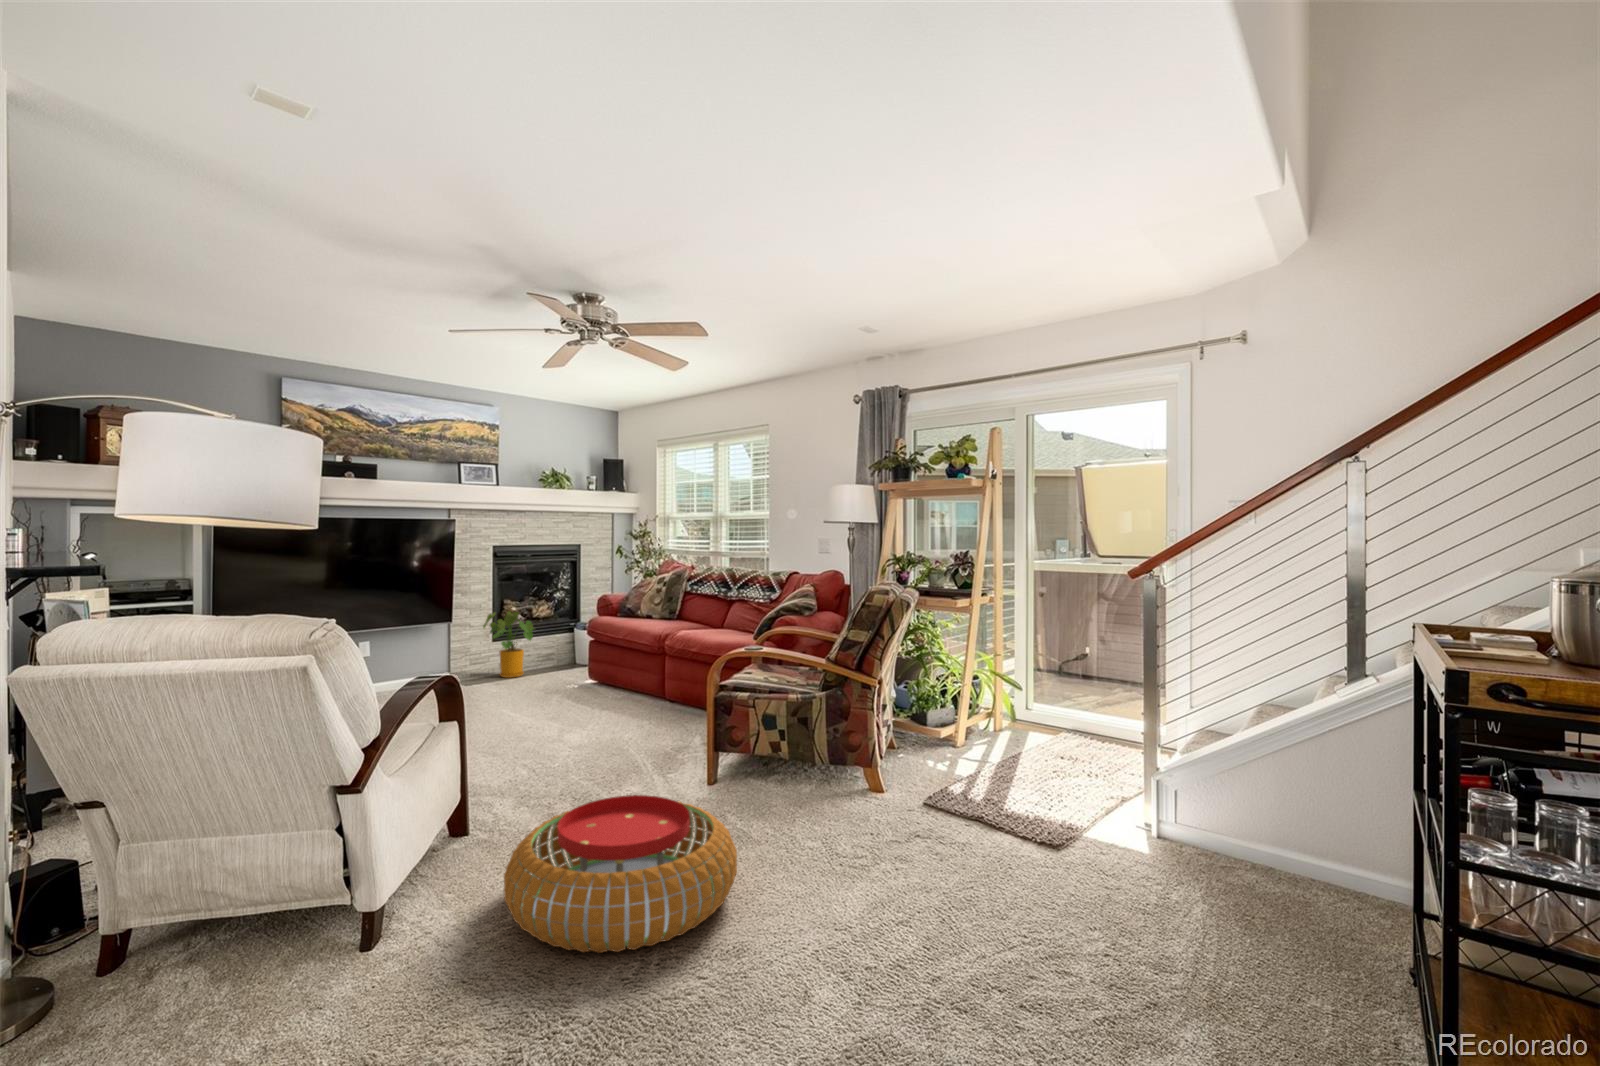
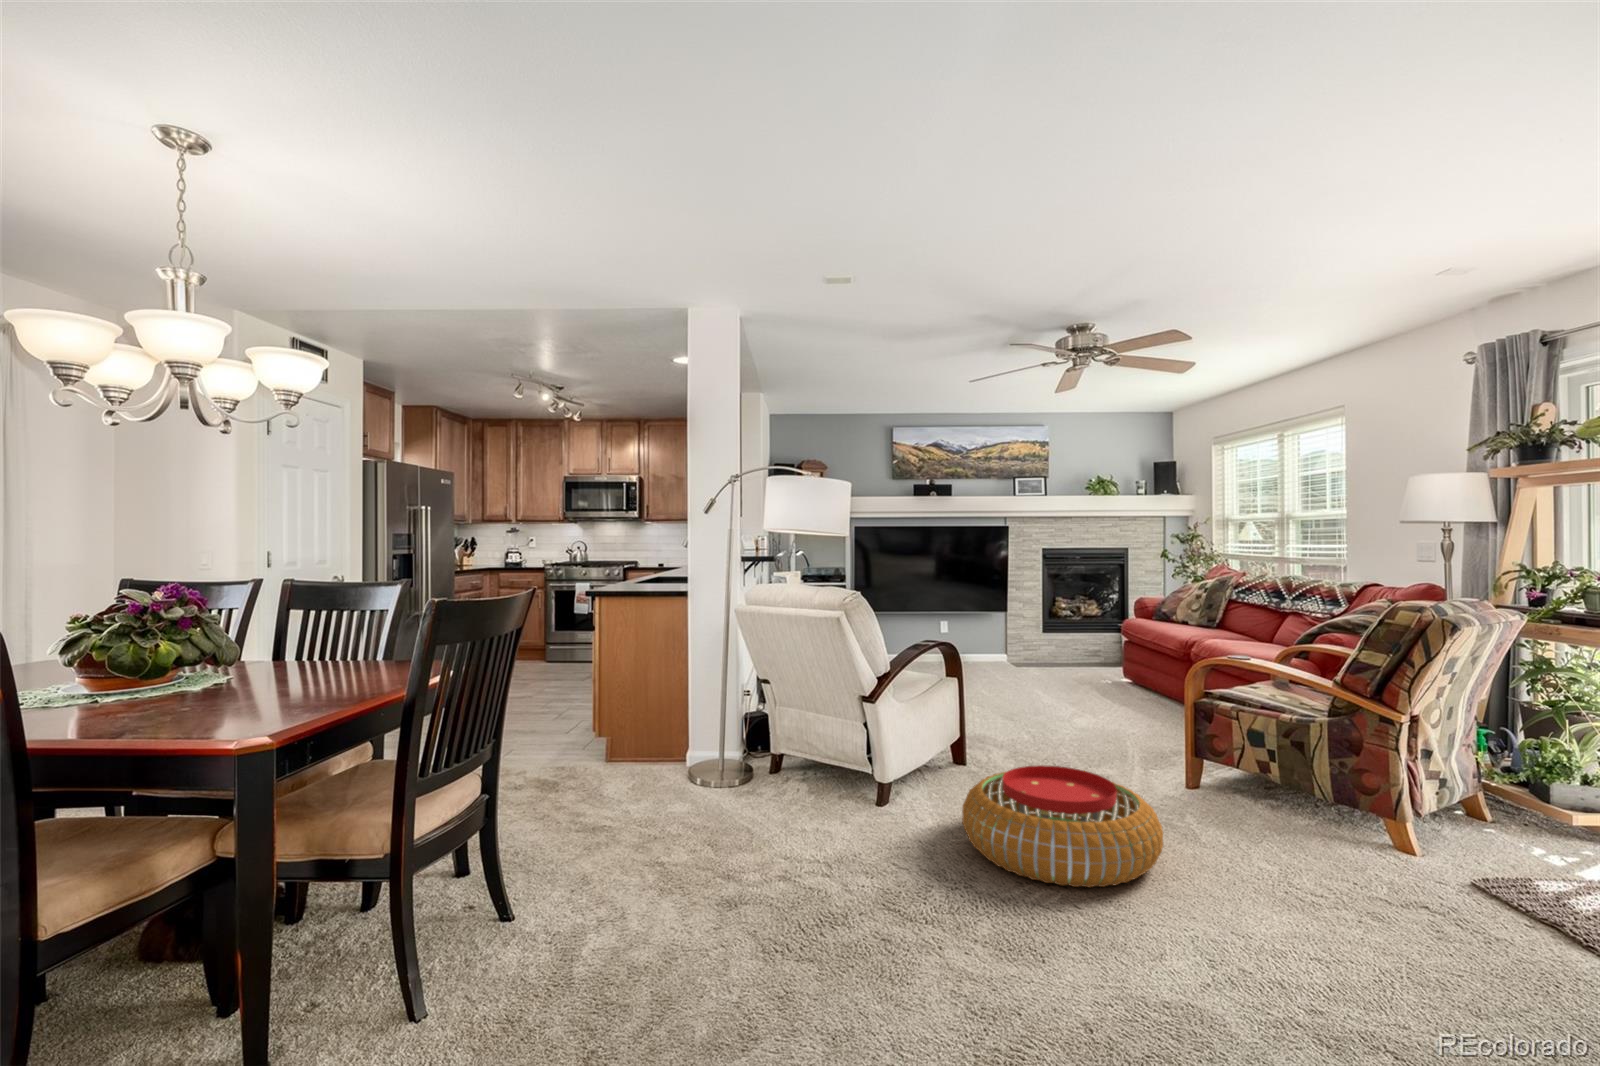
house plant: present [483,611,534,678] -> none [1034,609,1081,670]

